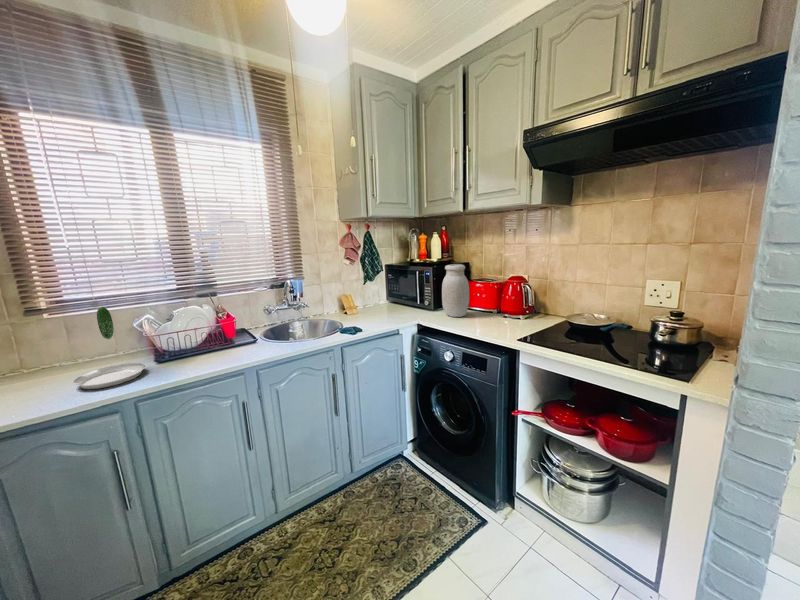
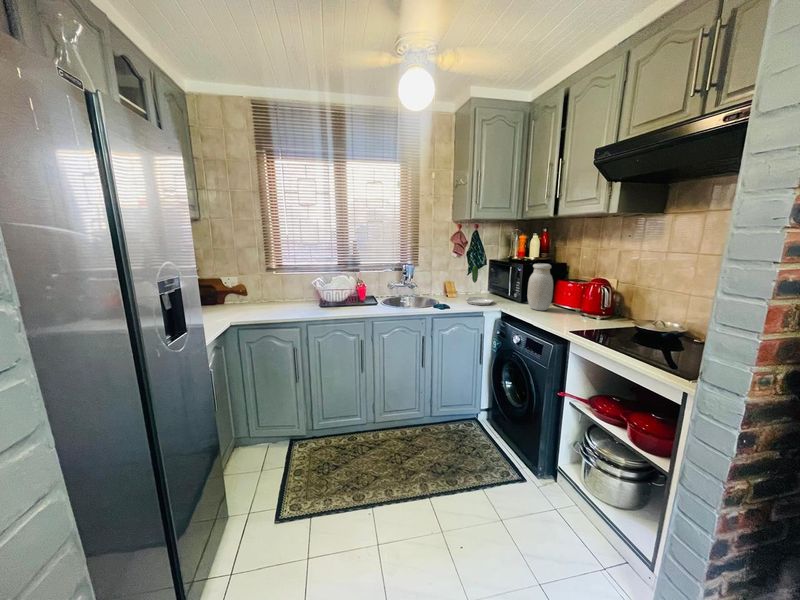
plate: present [73,307,145,389] -> present [465,266,493,305]

